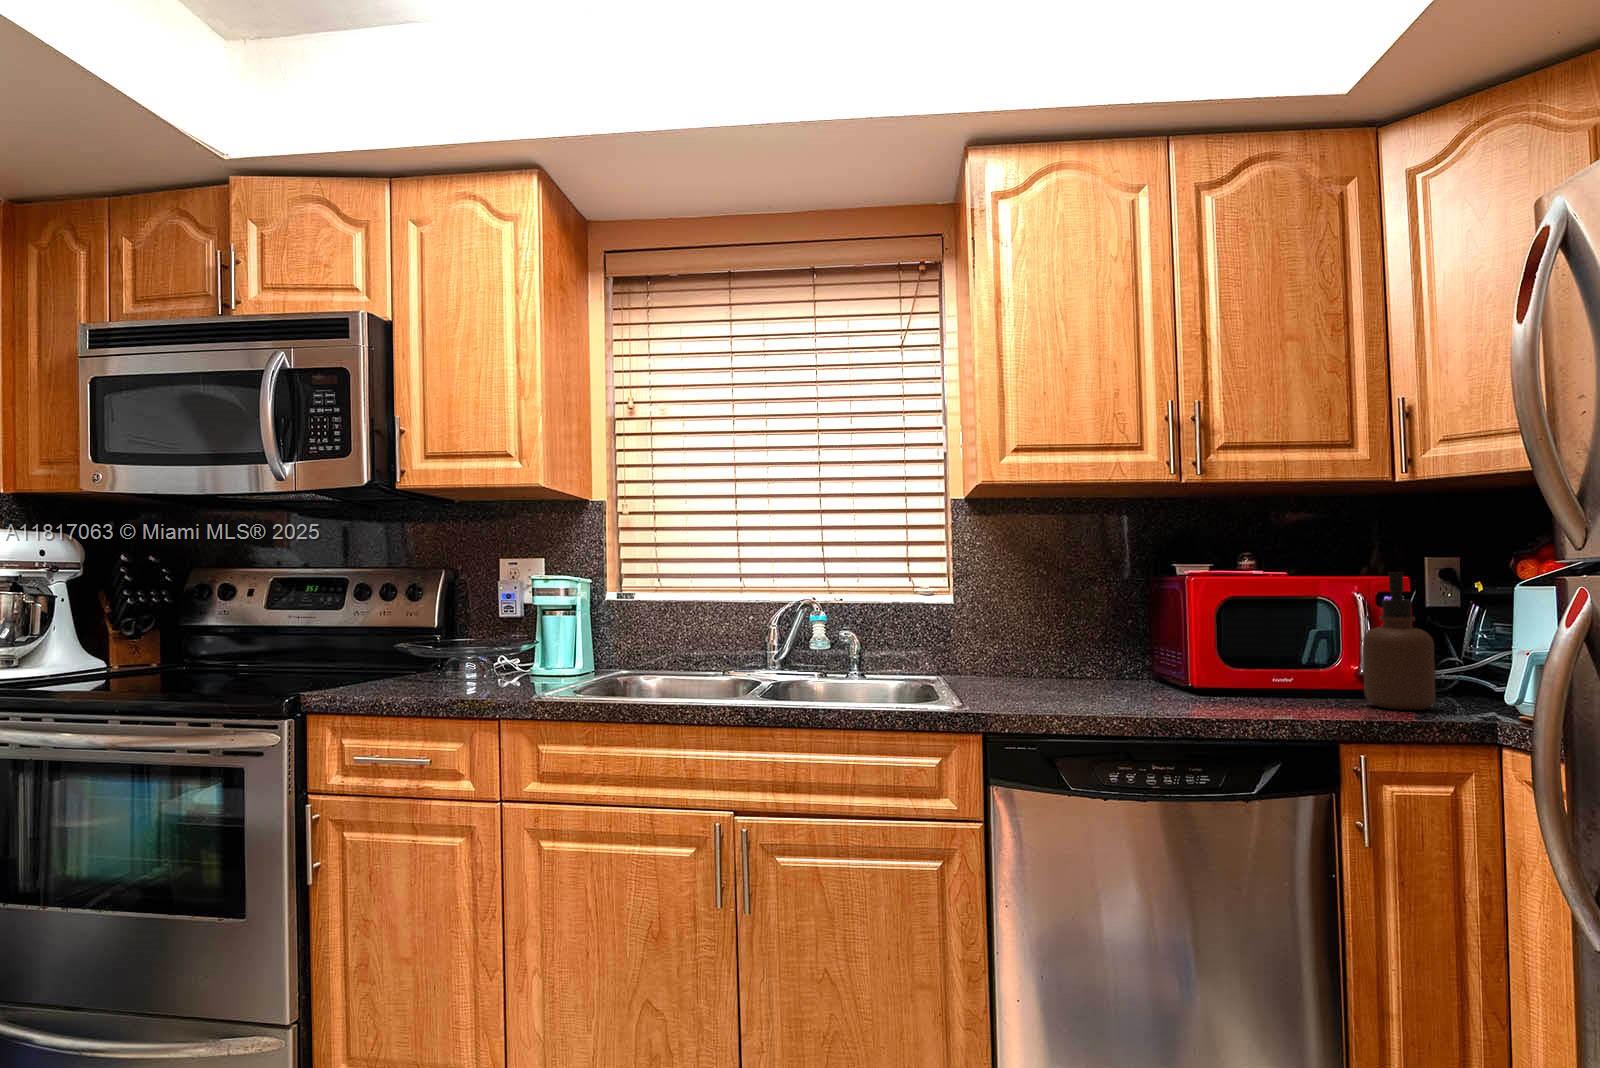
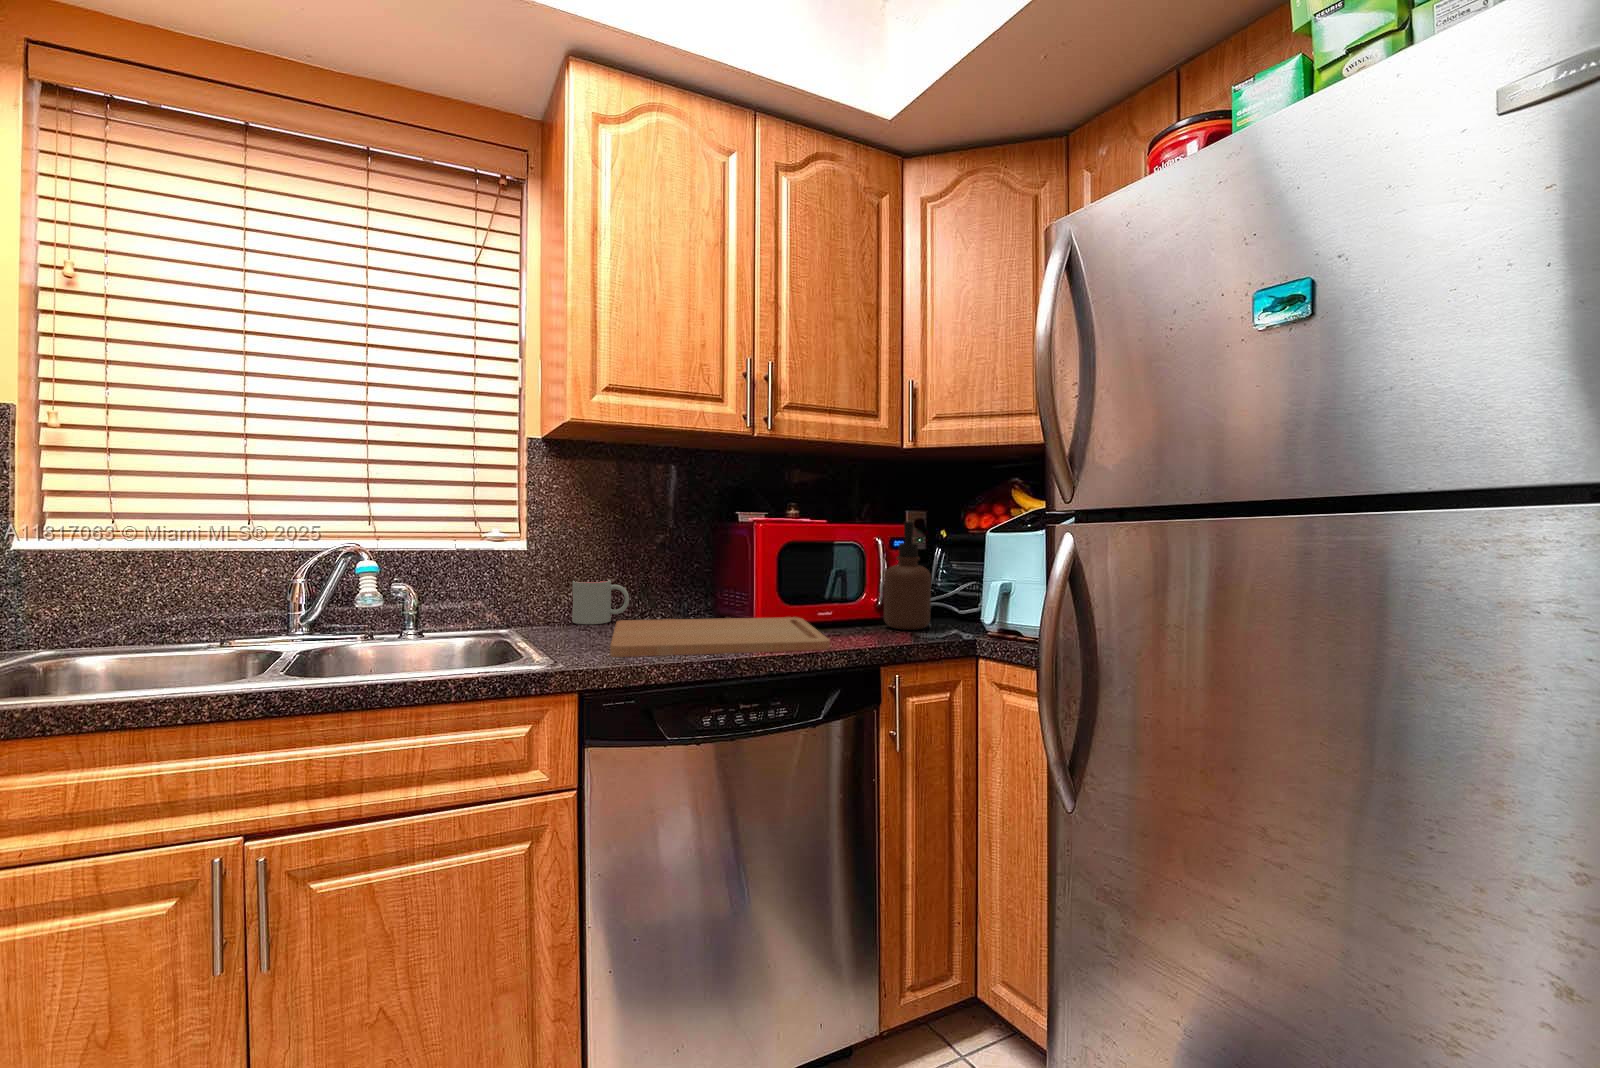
mug: none [995,635,1053,680] -> present [572,580,629,624]
cutting board: none [1016,676,1265,720] -> present [610,617,830,657]

